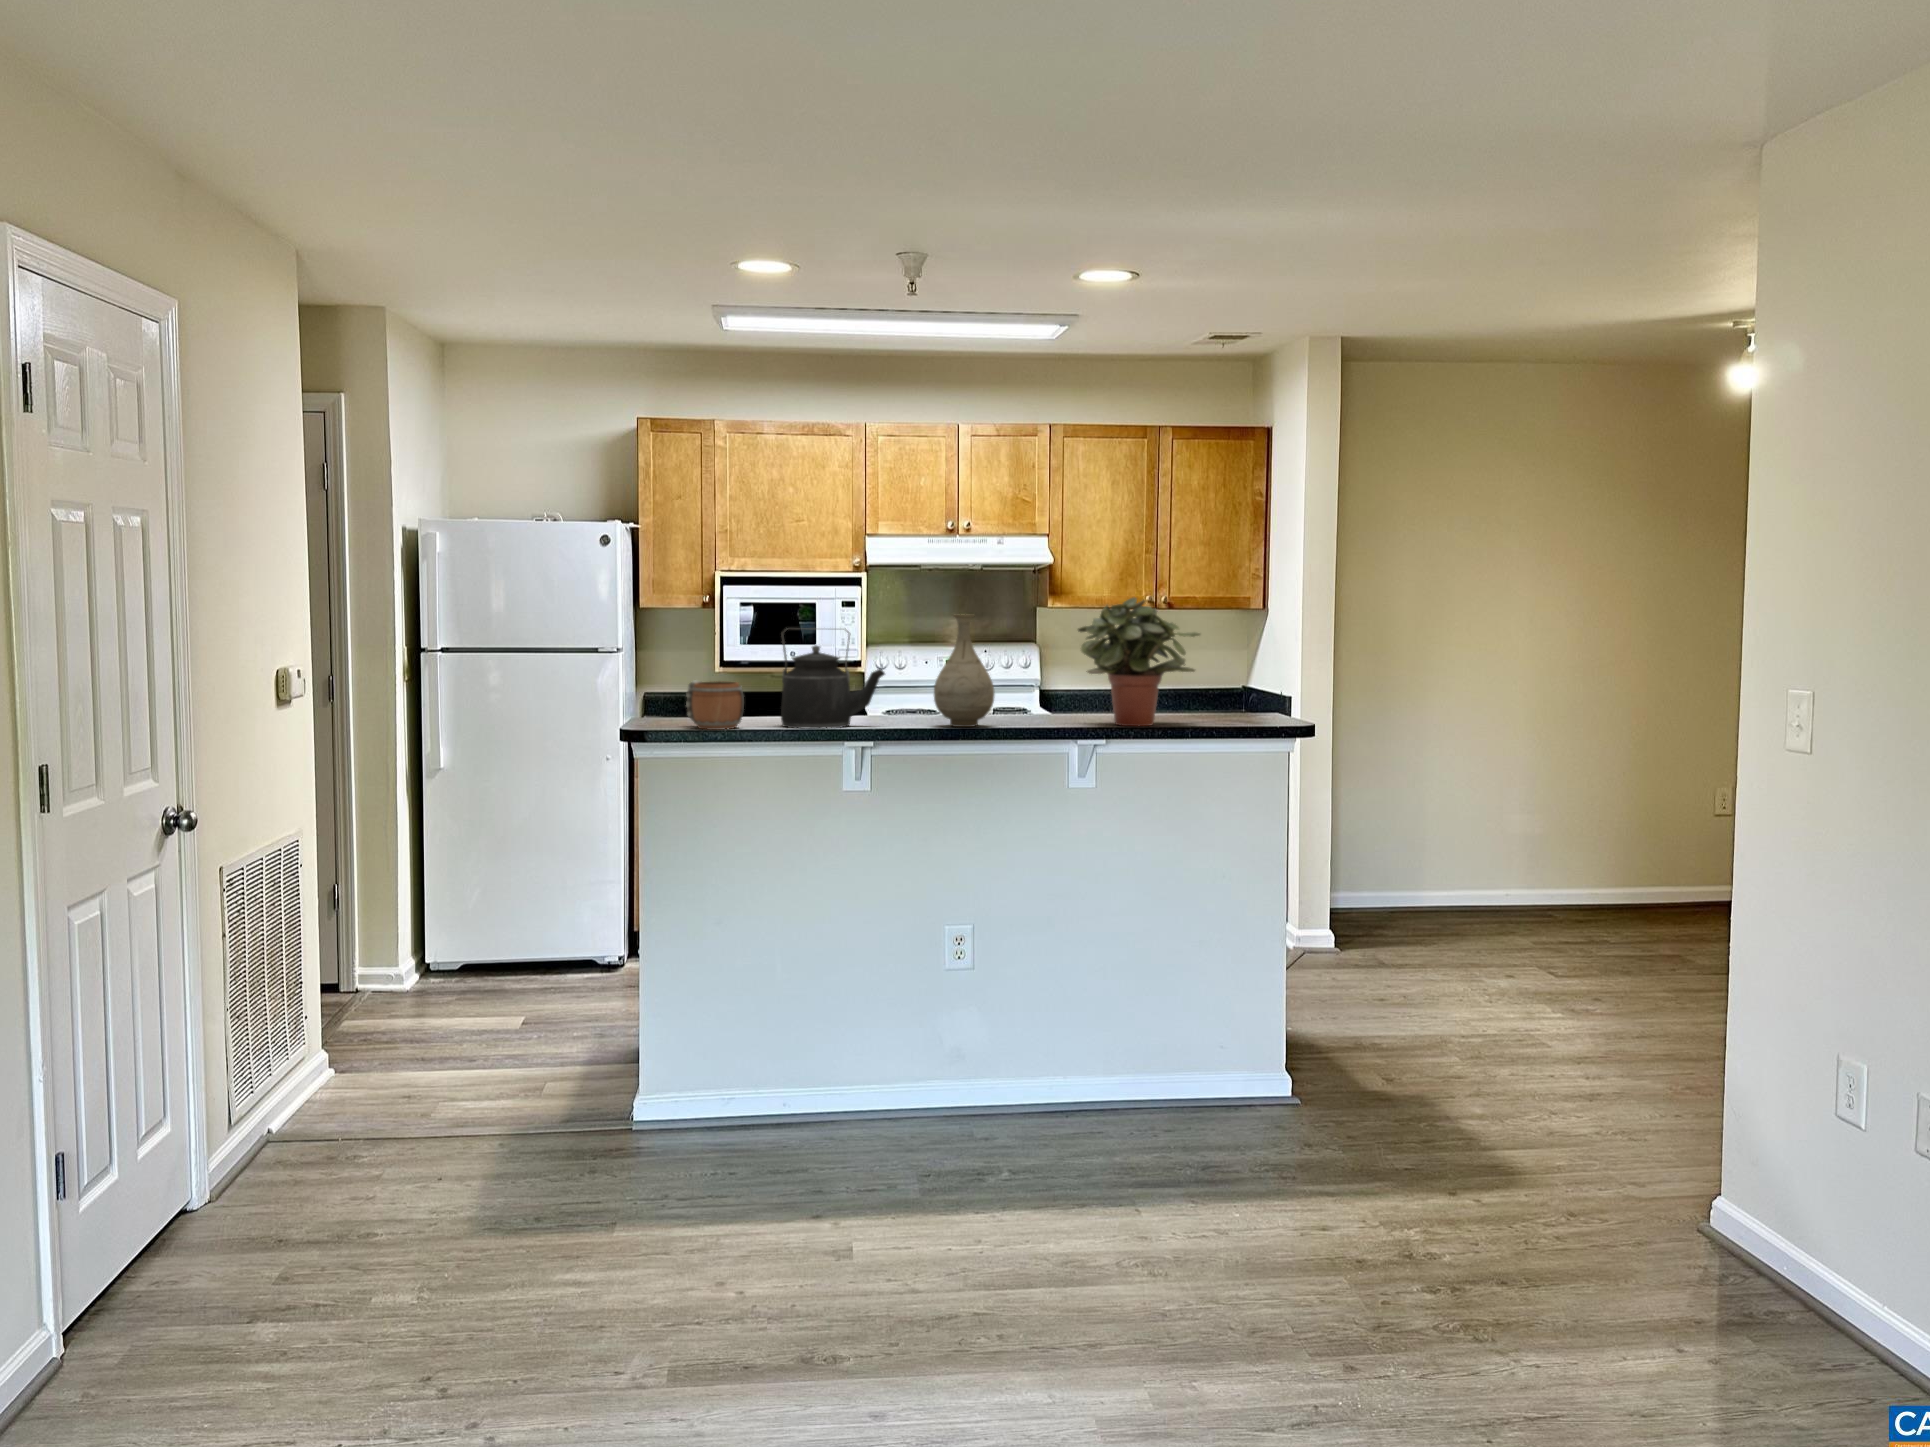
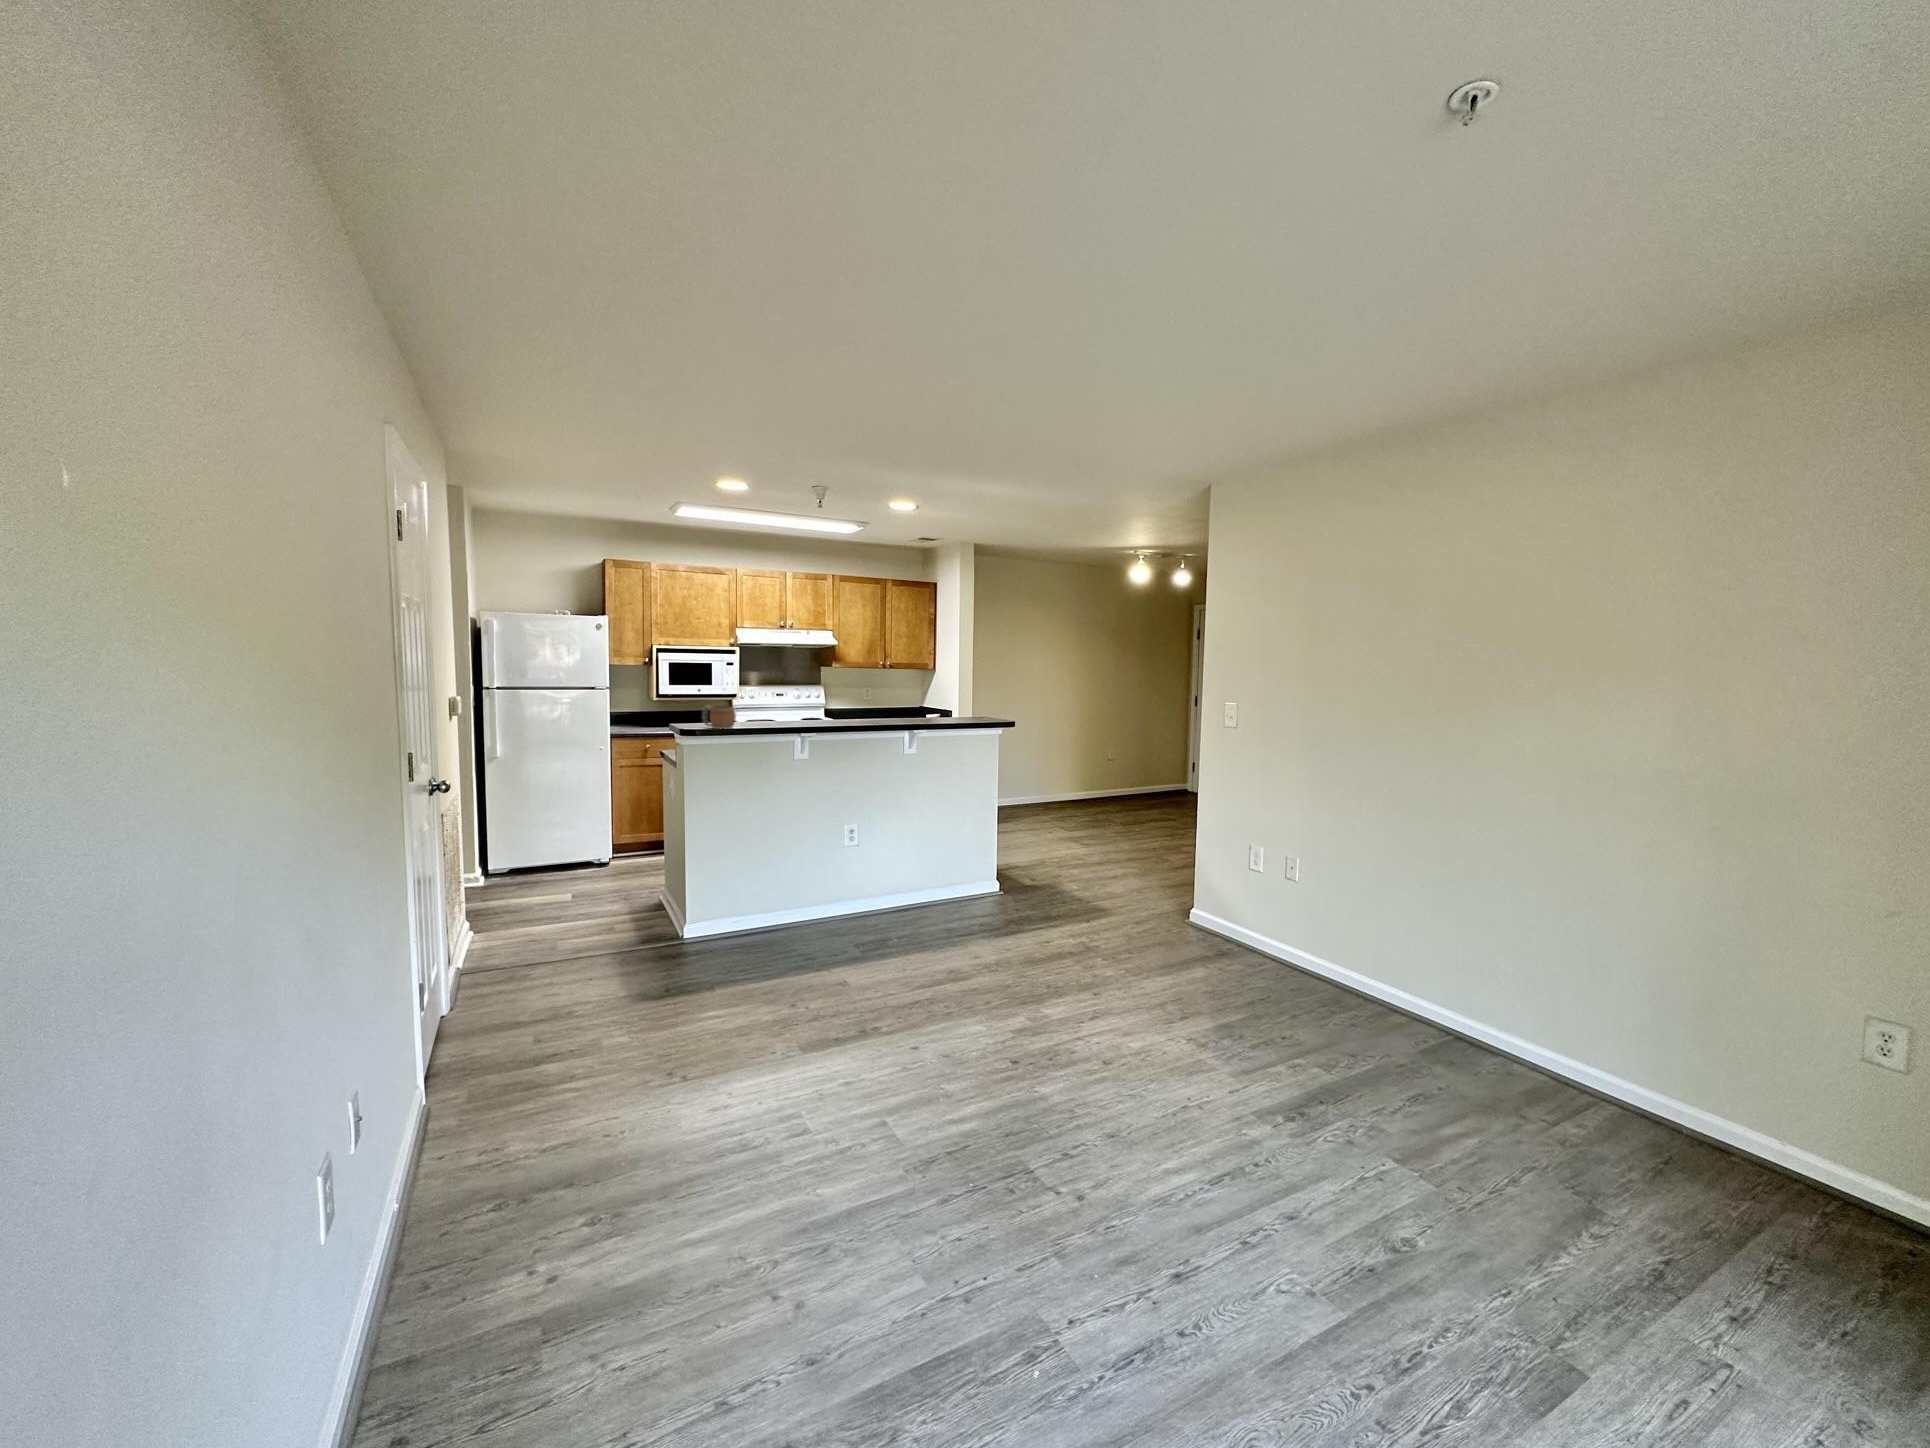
potted plant: present [1078,598,1200,726] -> none [885,668,939,724]
vase: present [934,614,995,727] -> none [823,675,851,726]
kettle: present [781,630,885,729] -> none [750,681,801,728]

